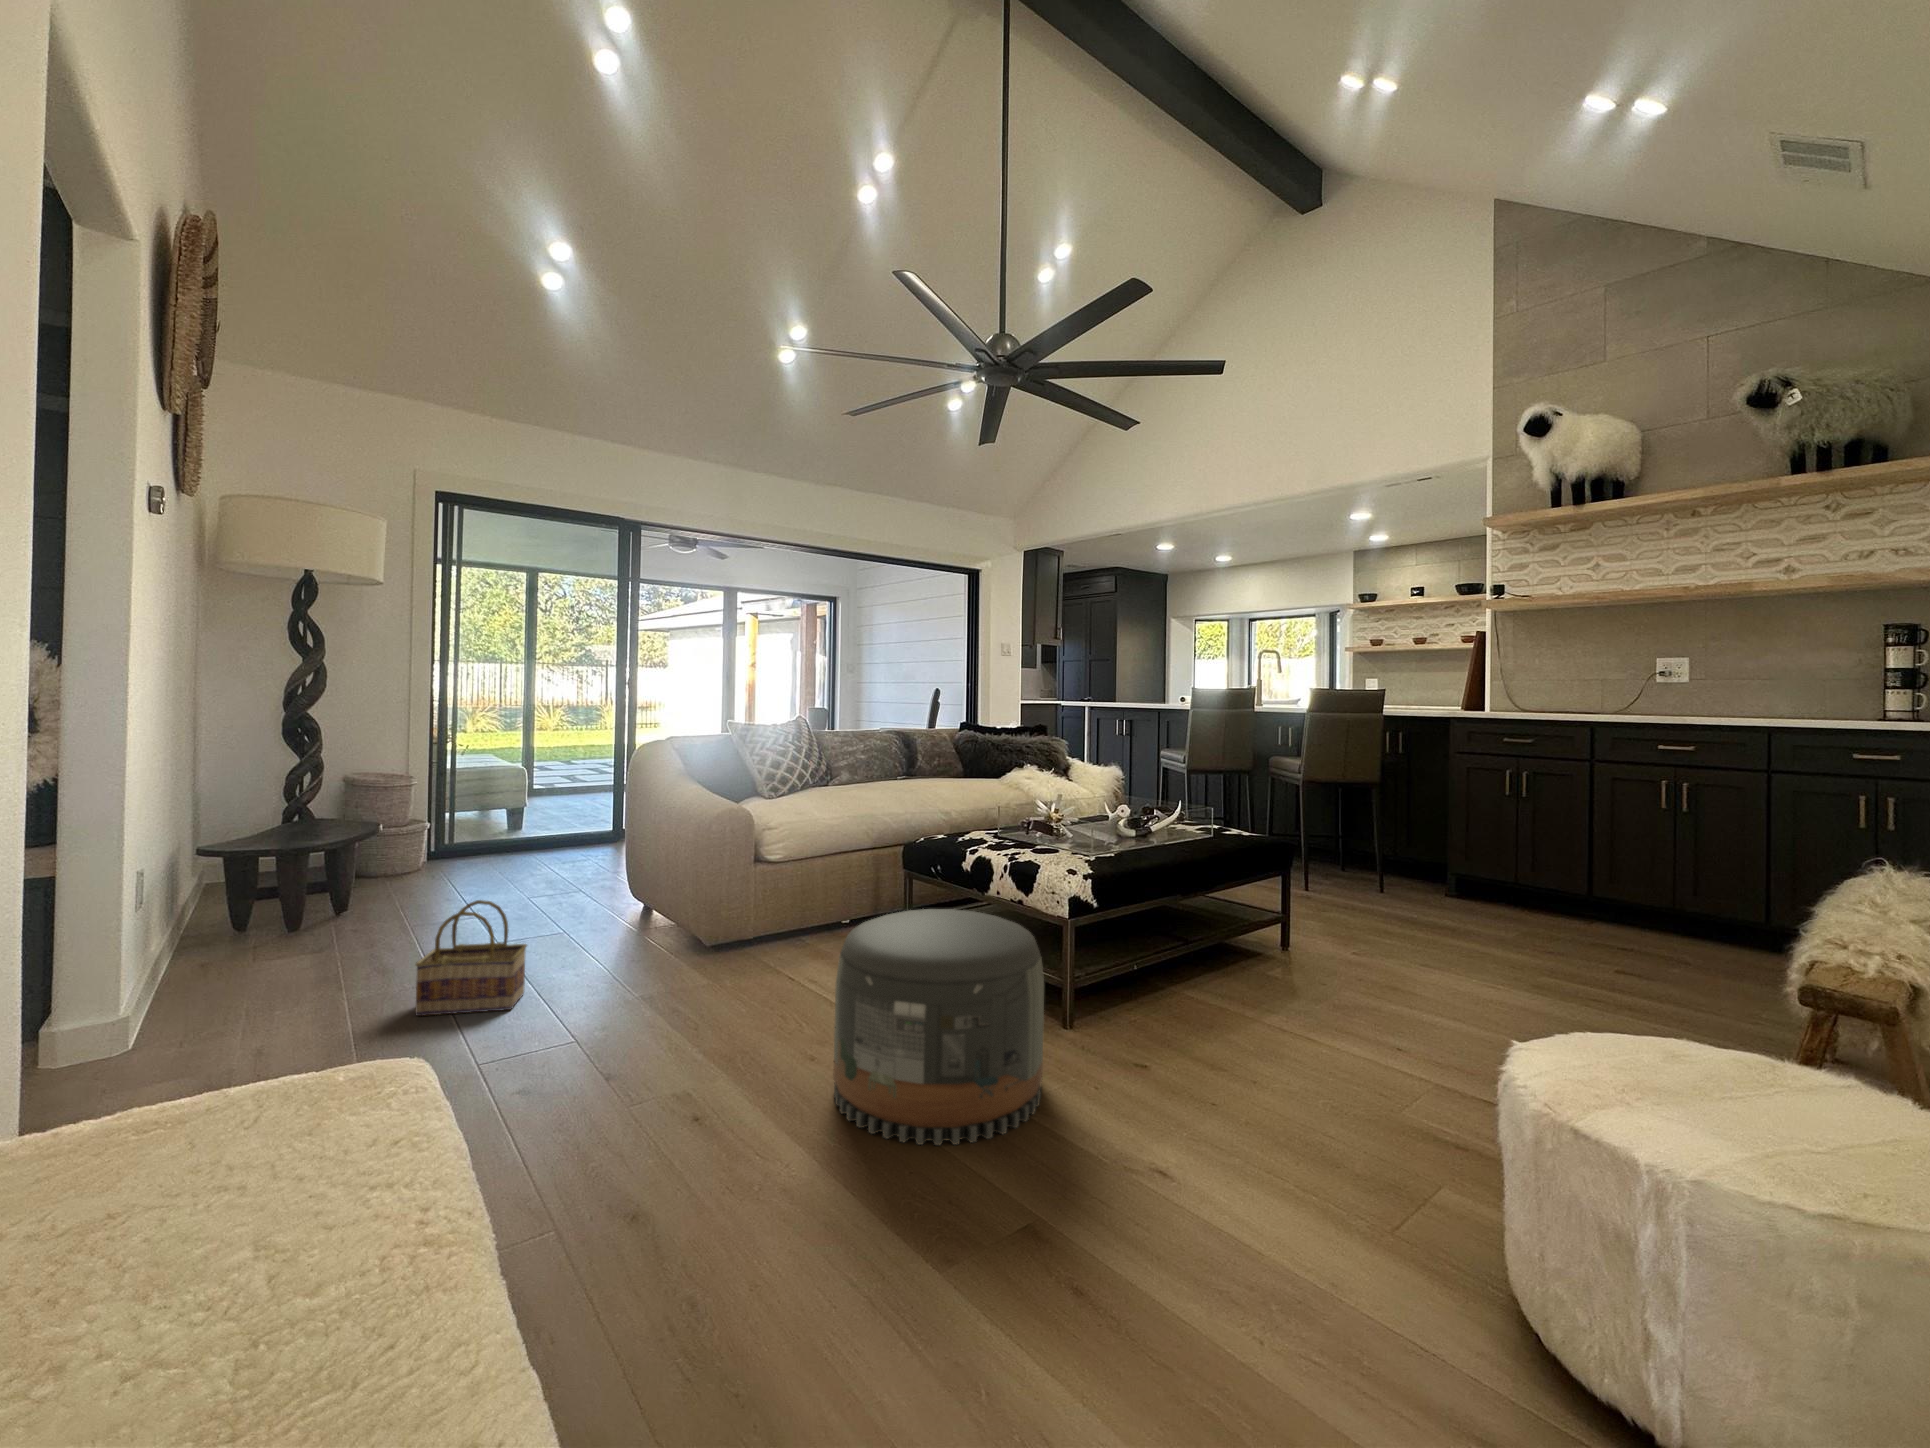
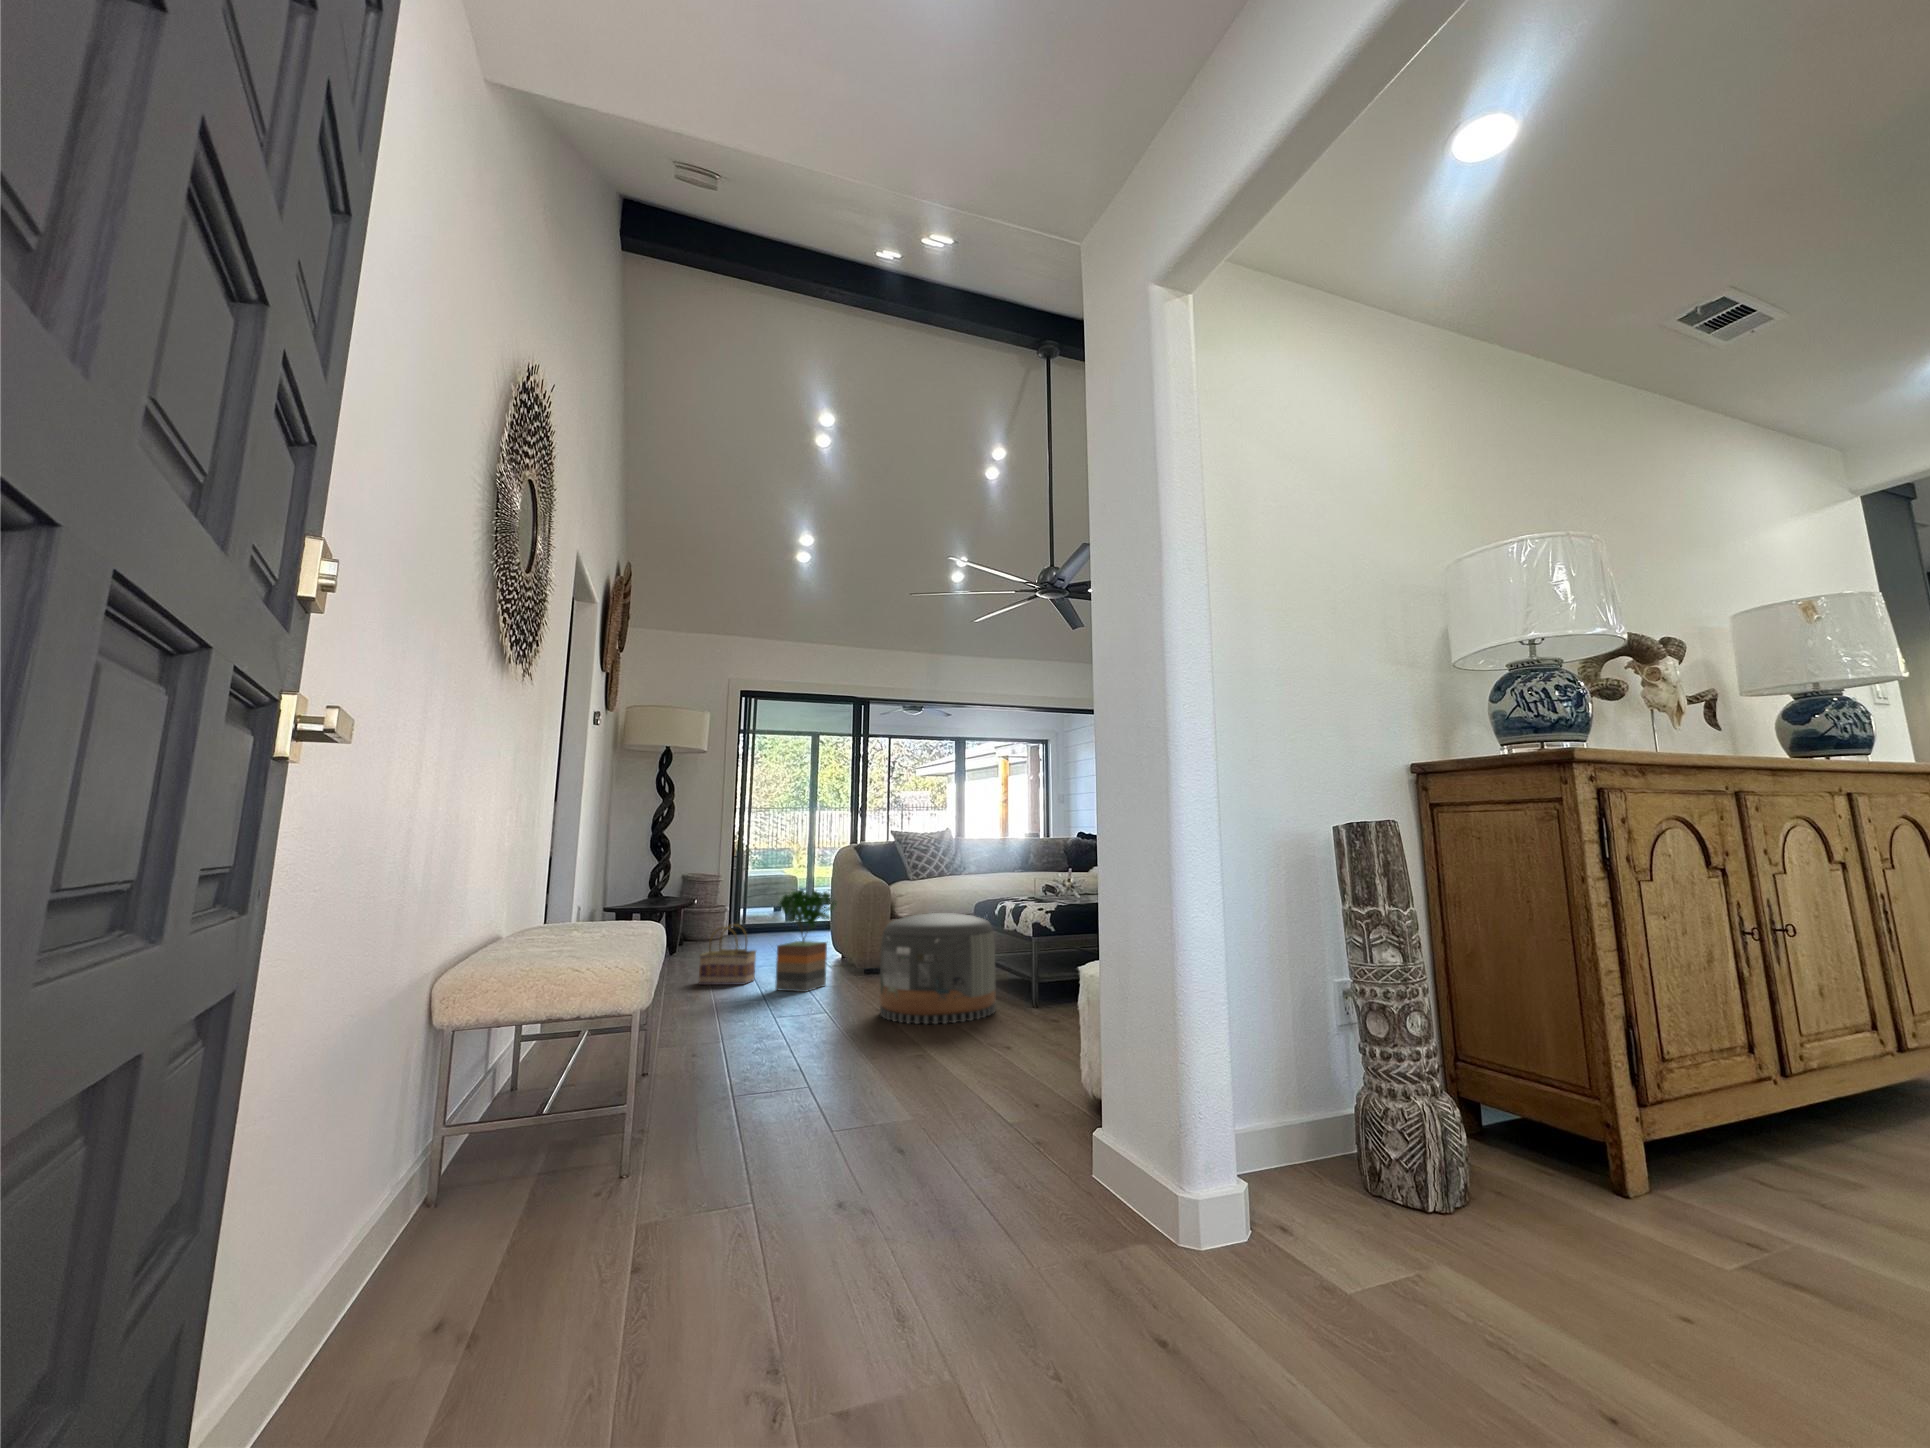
potted tree: none [578,845,695,1030] -> present [775,889,837,992]

